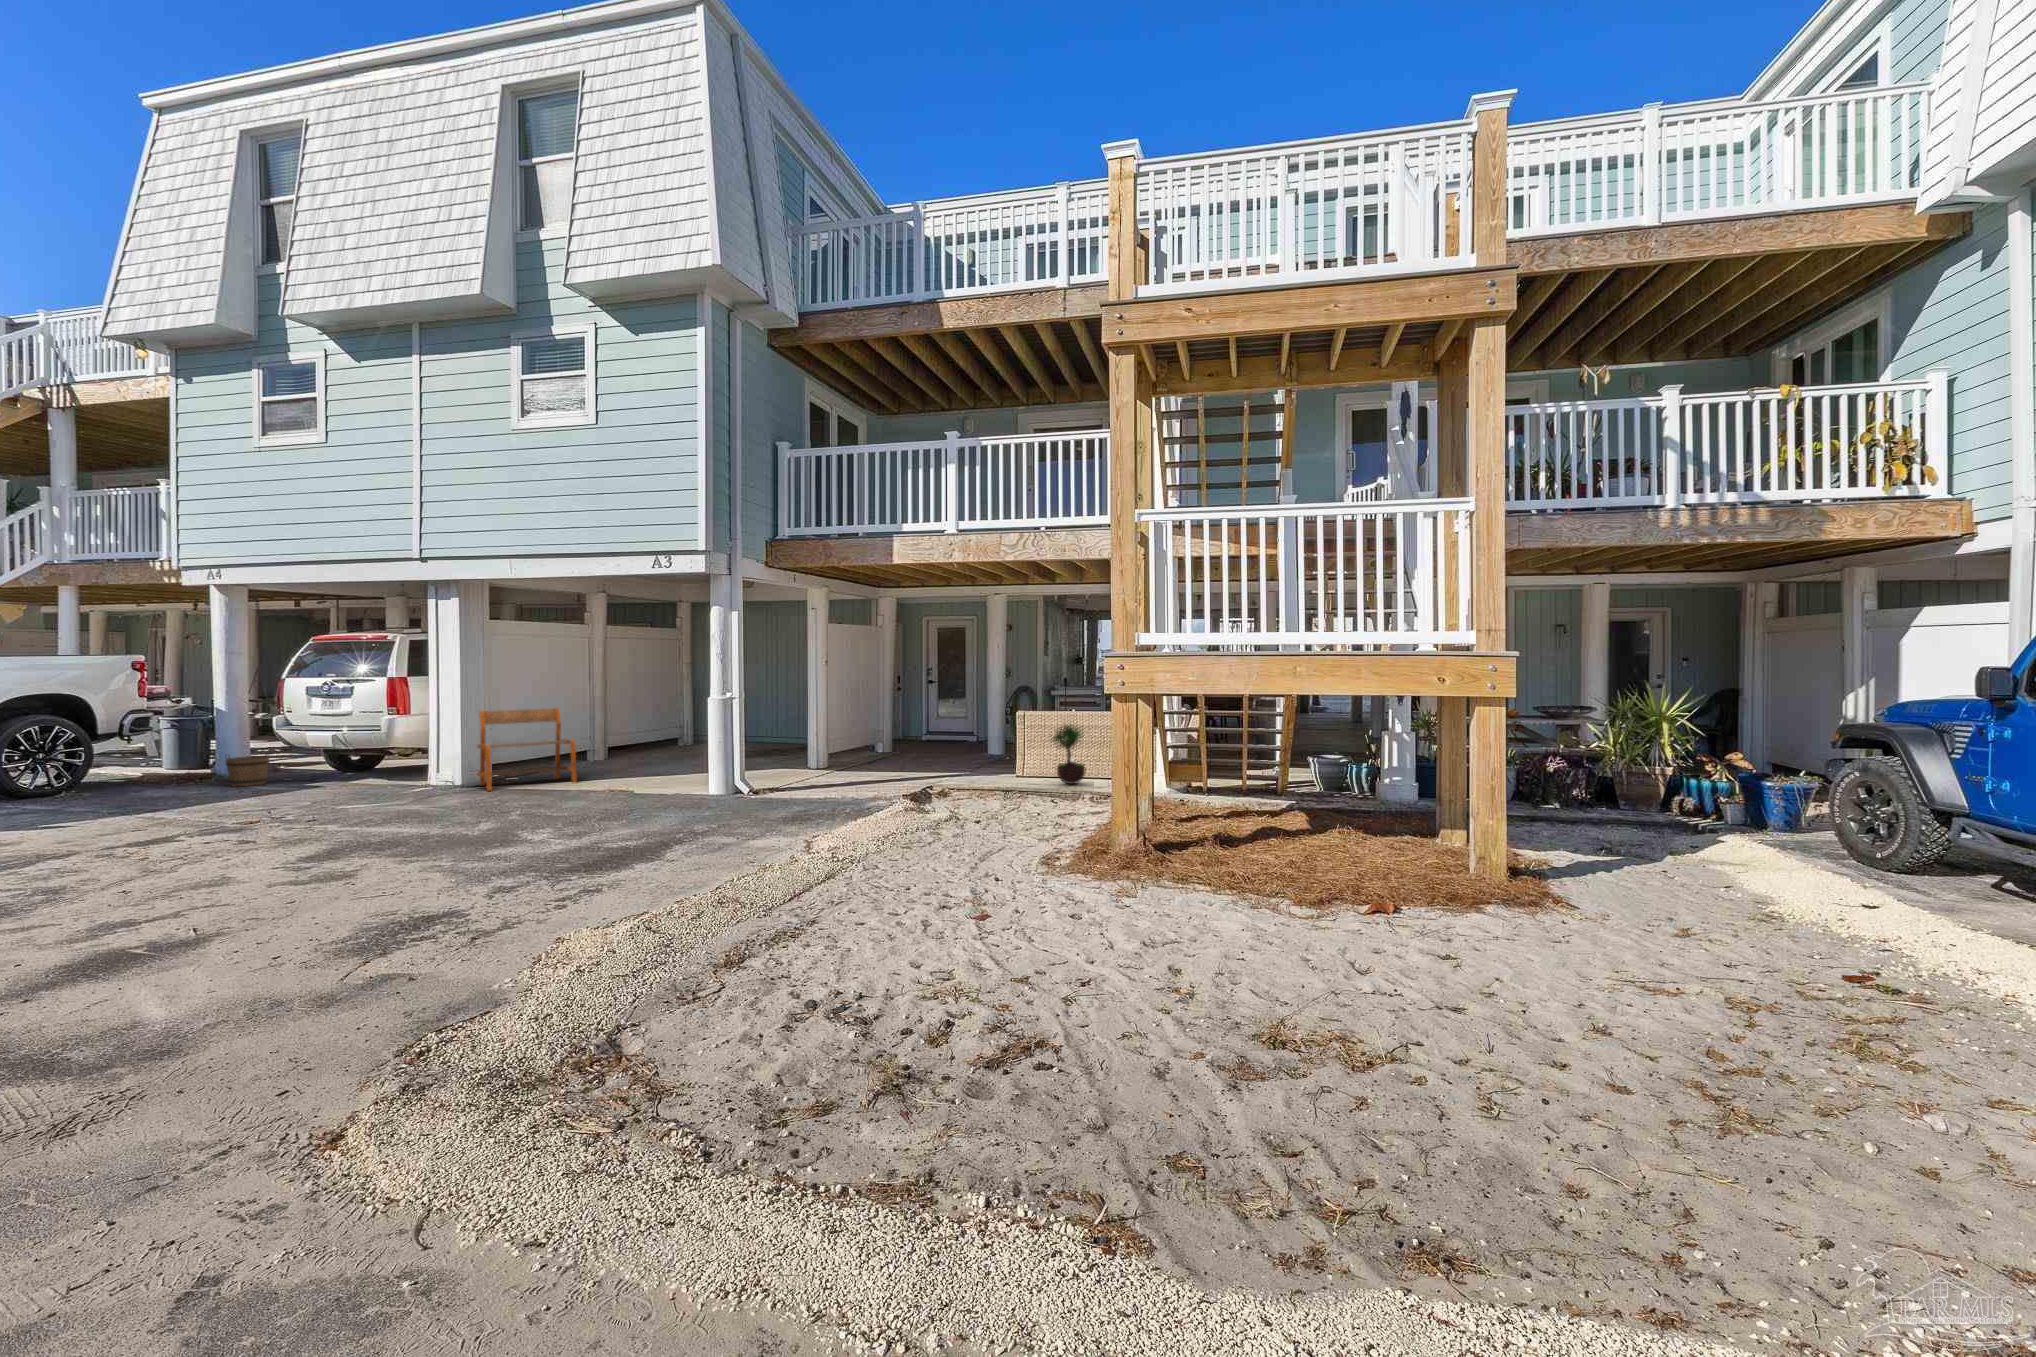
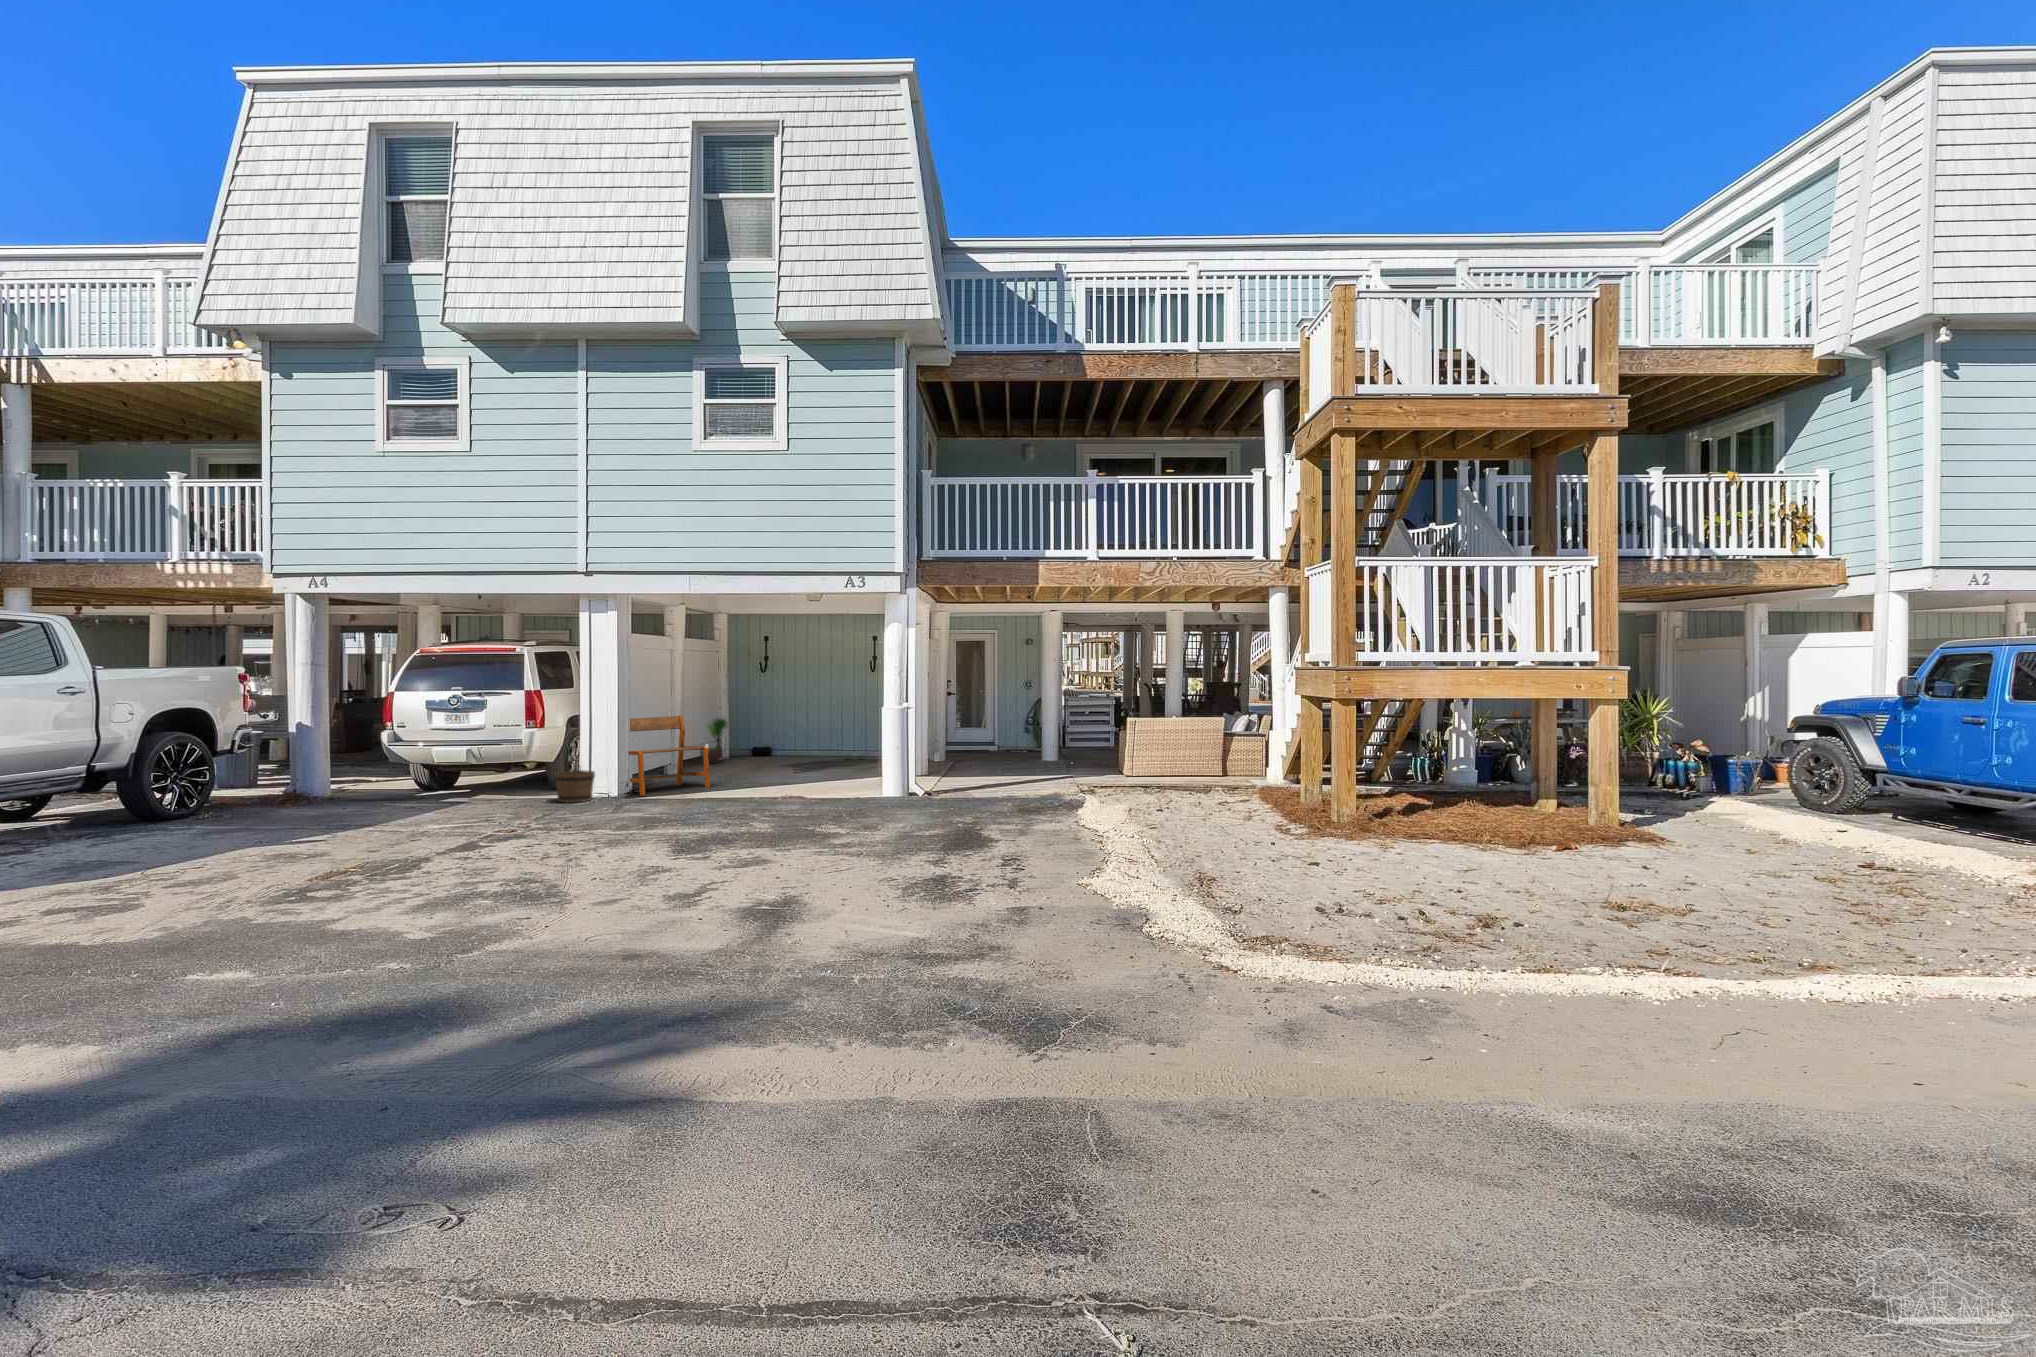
potted tree: present [1051,725,1086,784] -> present [700,718,728,763]
bucket: present [226,755,270,786] -> present [555,766,595,803]

